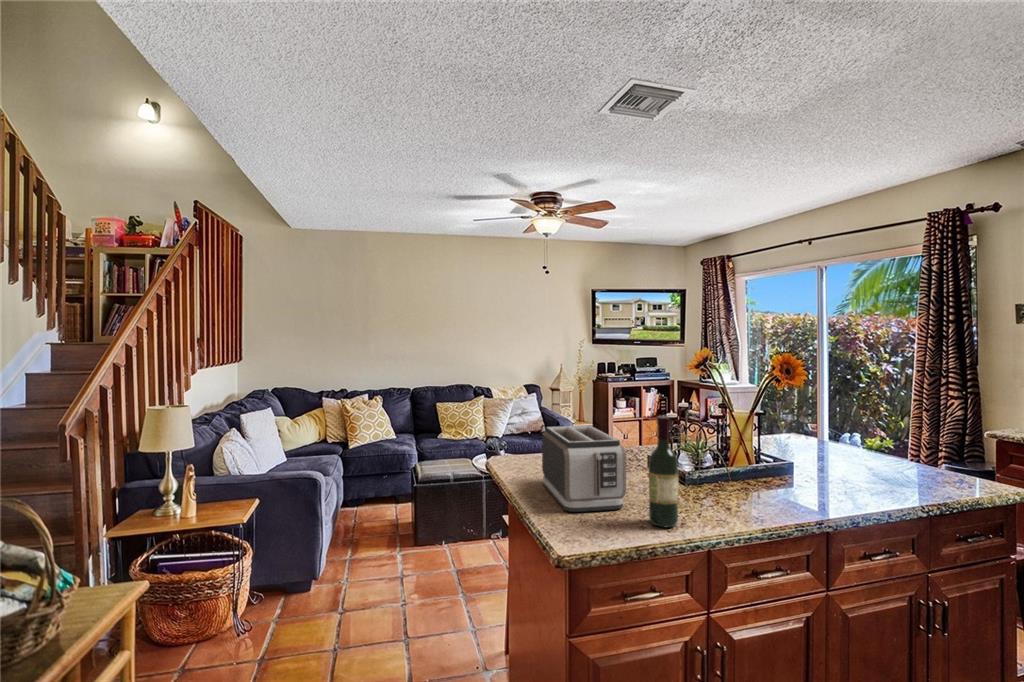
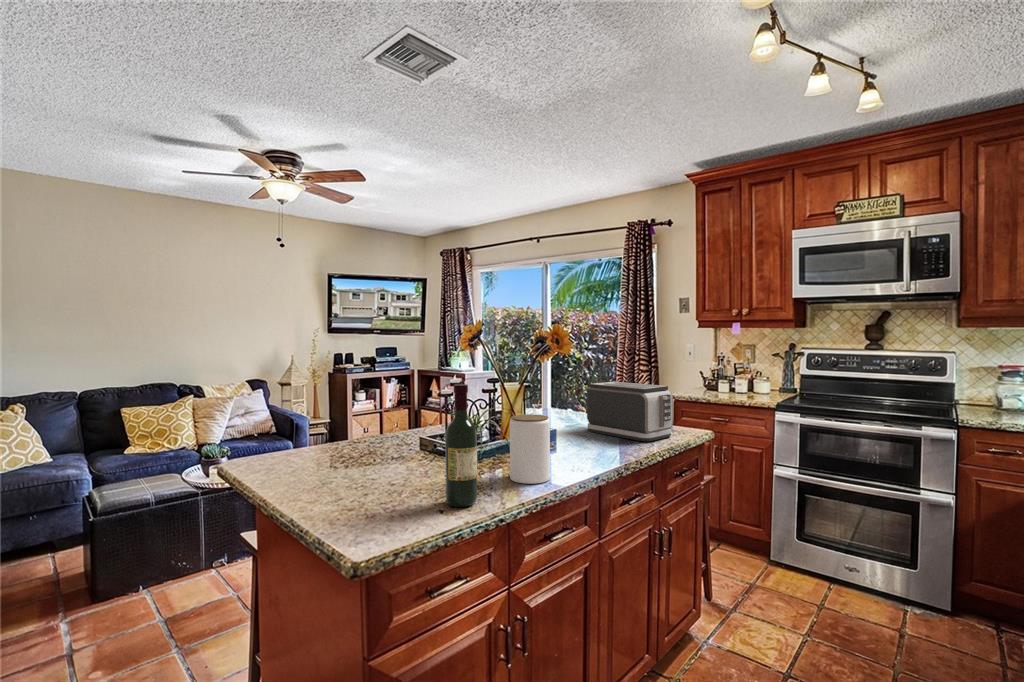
toaster: present [542,425,626,512] -> present [587,382,673,441]
jar: none [721,447,764,518] -> present [510,414,550,484]

